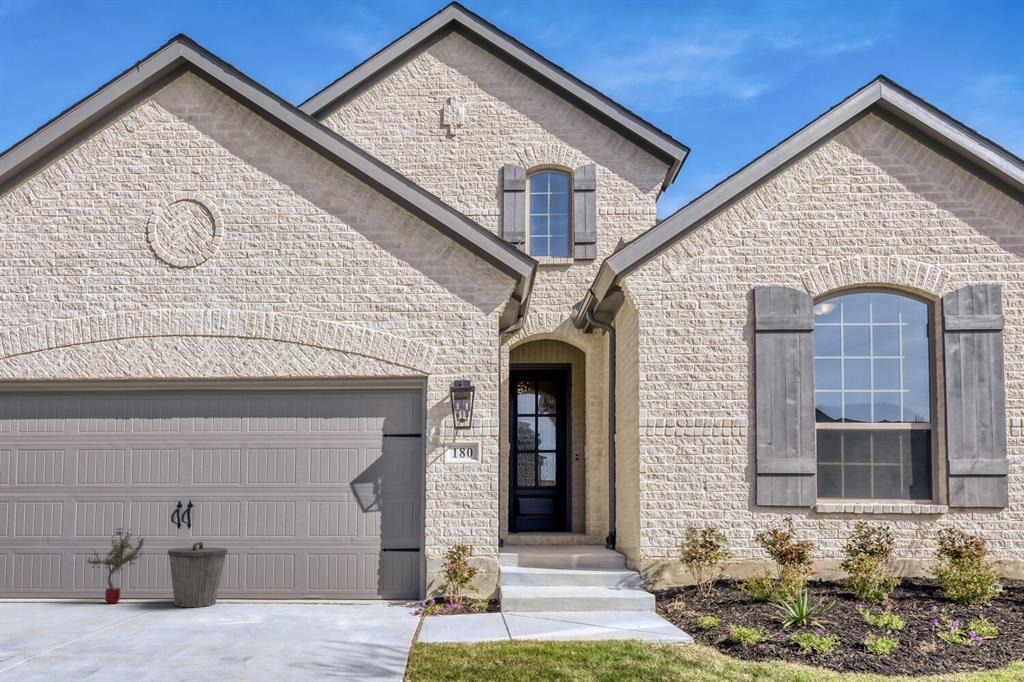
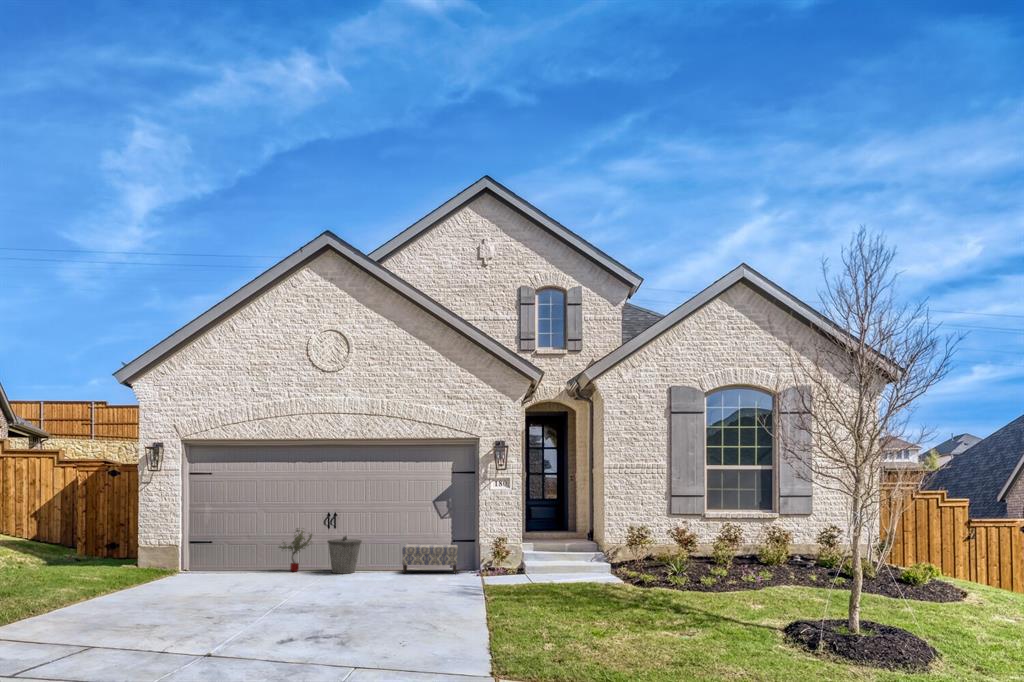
bench: none [294,556,393,607] -> present [402,544,458,573]

